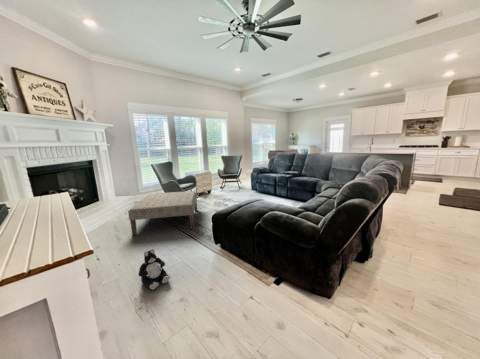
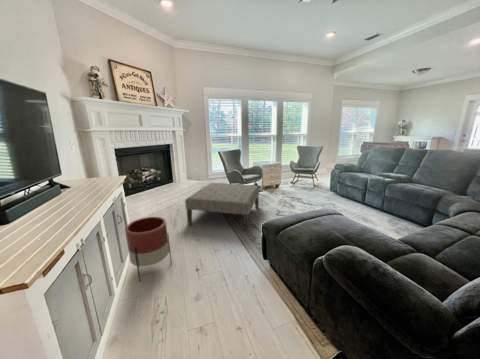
planter: none [79,226,130,291] -> present [125,217,171,281]
plush toy: present [139,249,170,290] -> none [171,252,202,299]

